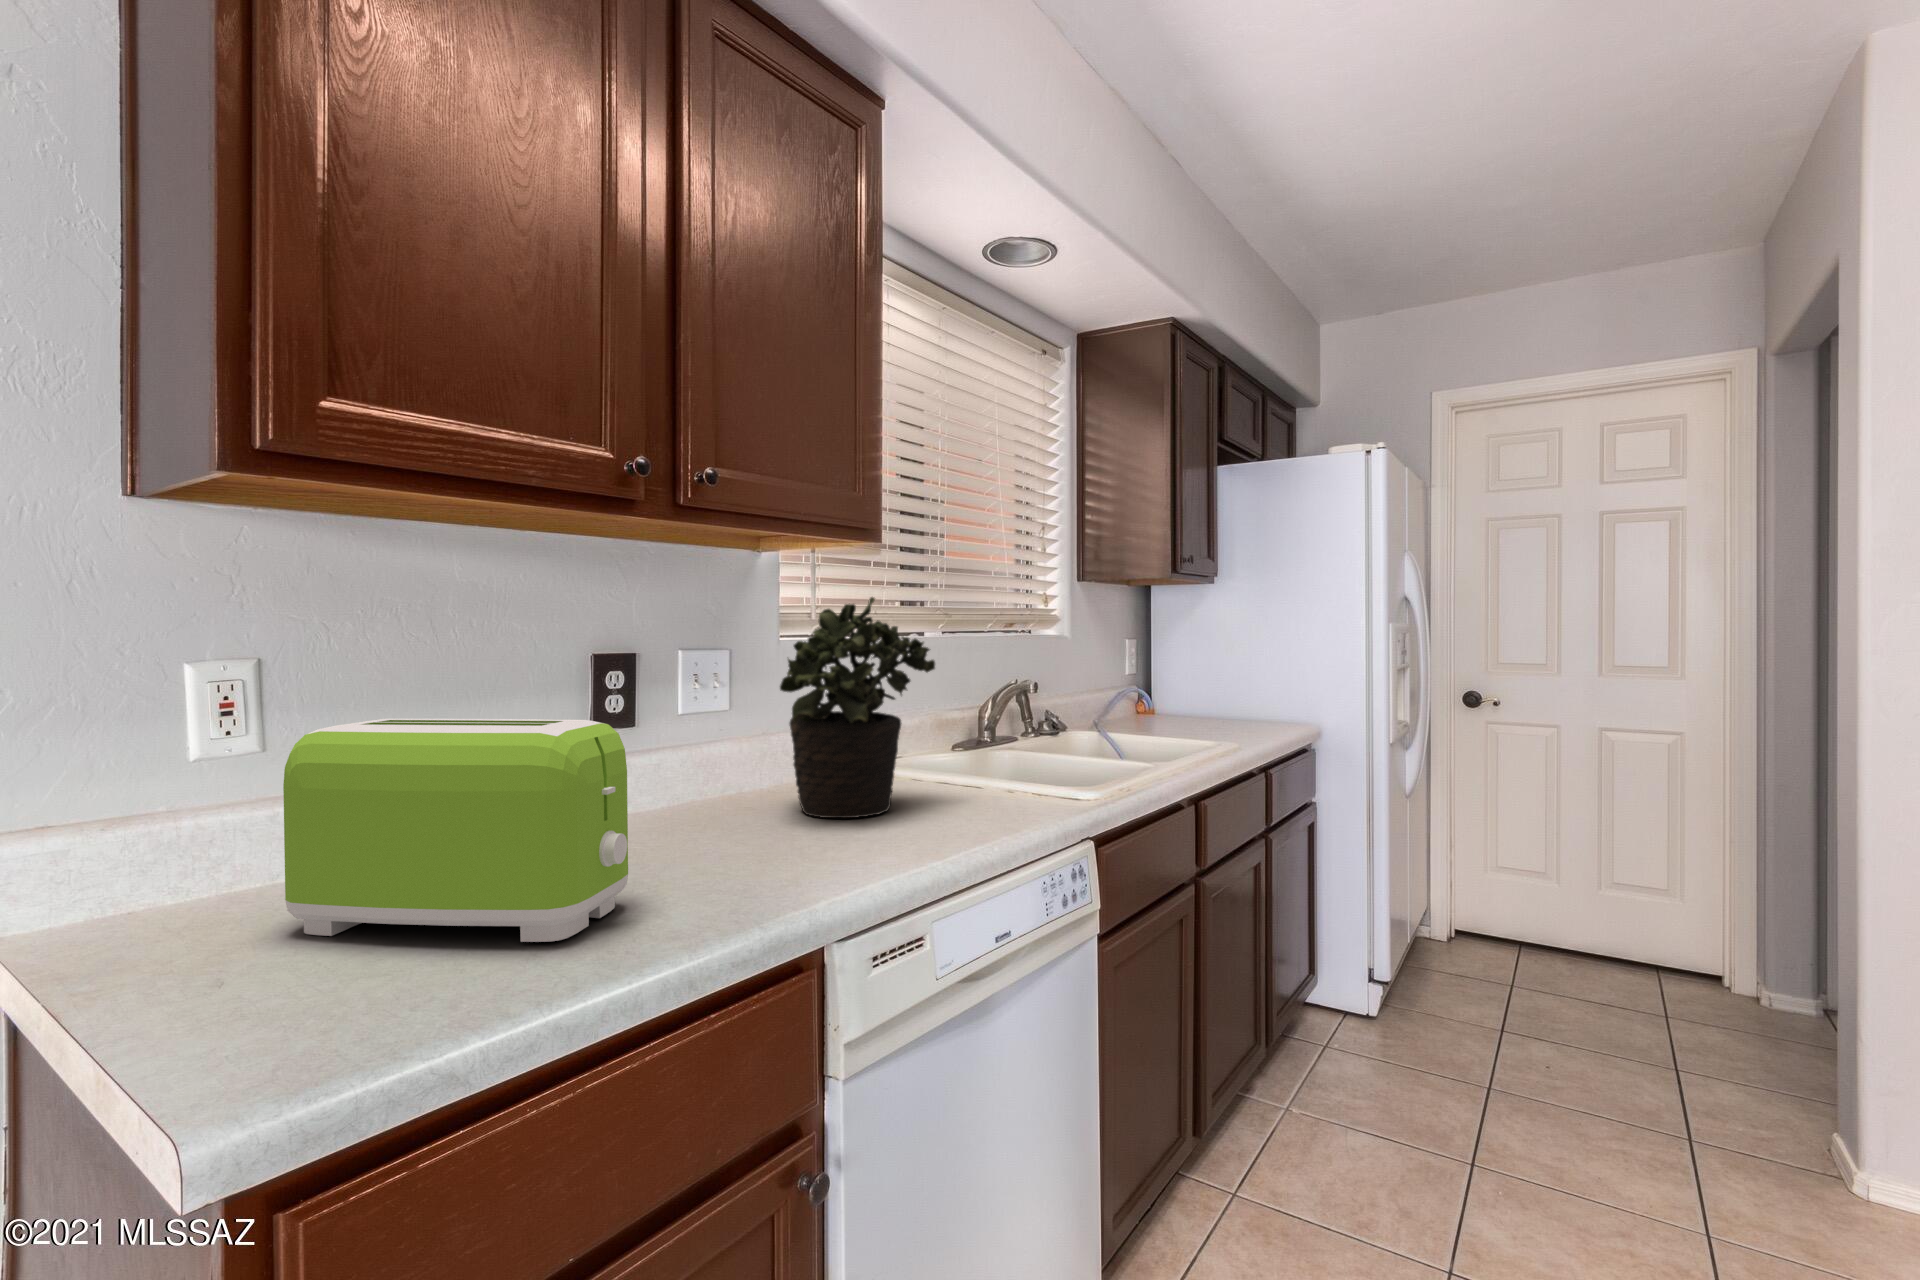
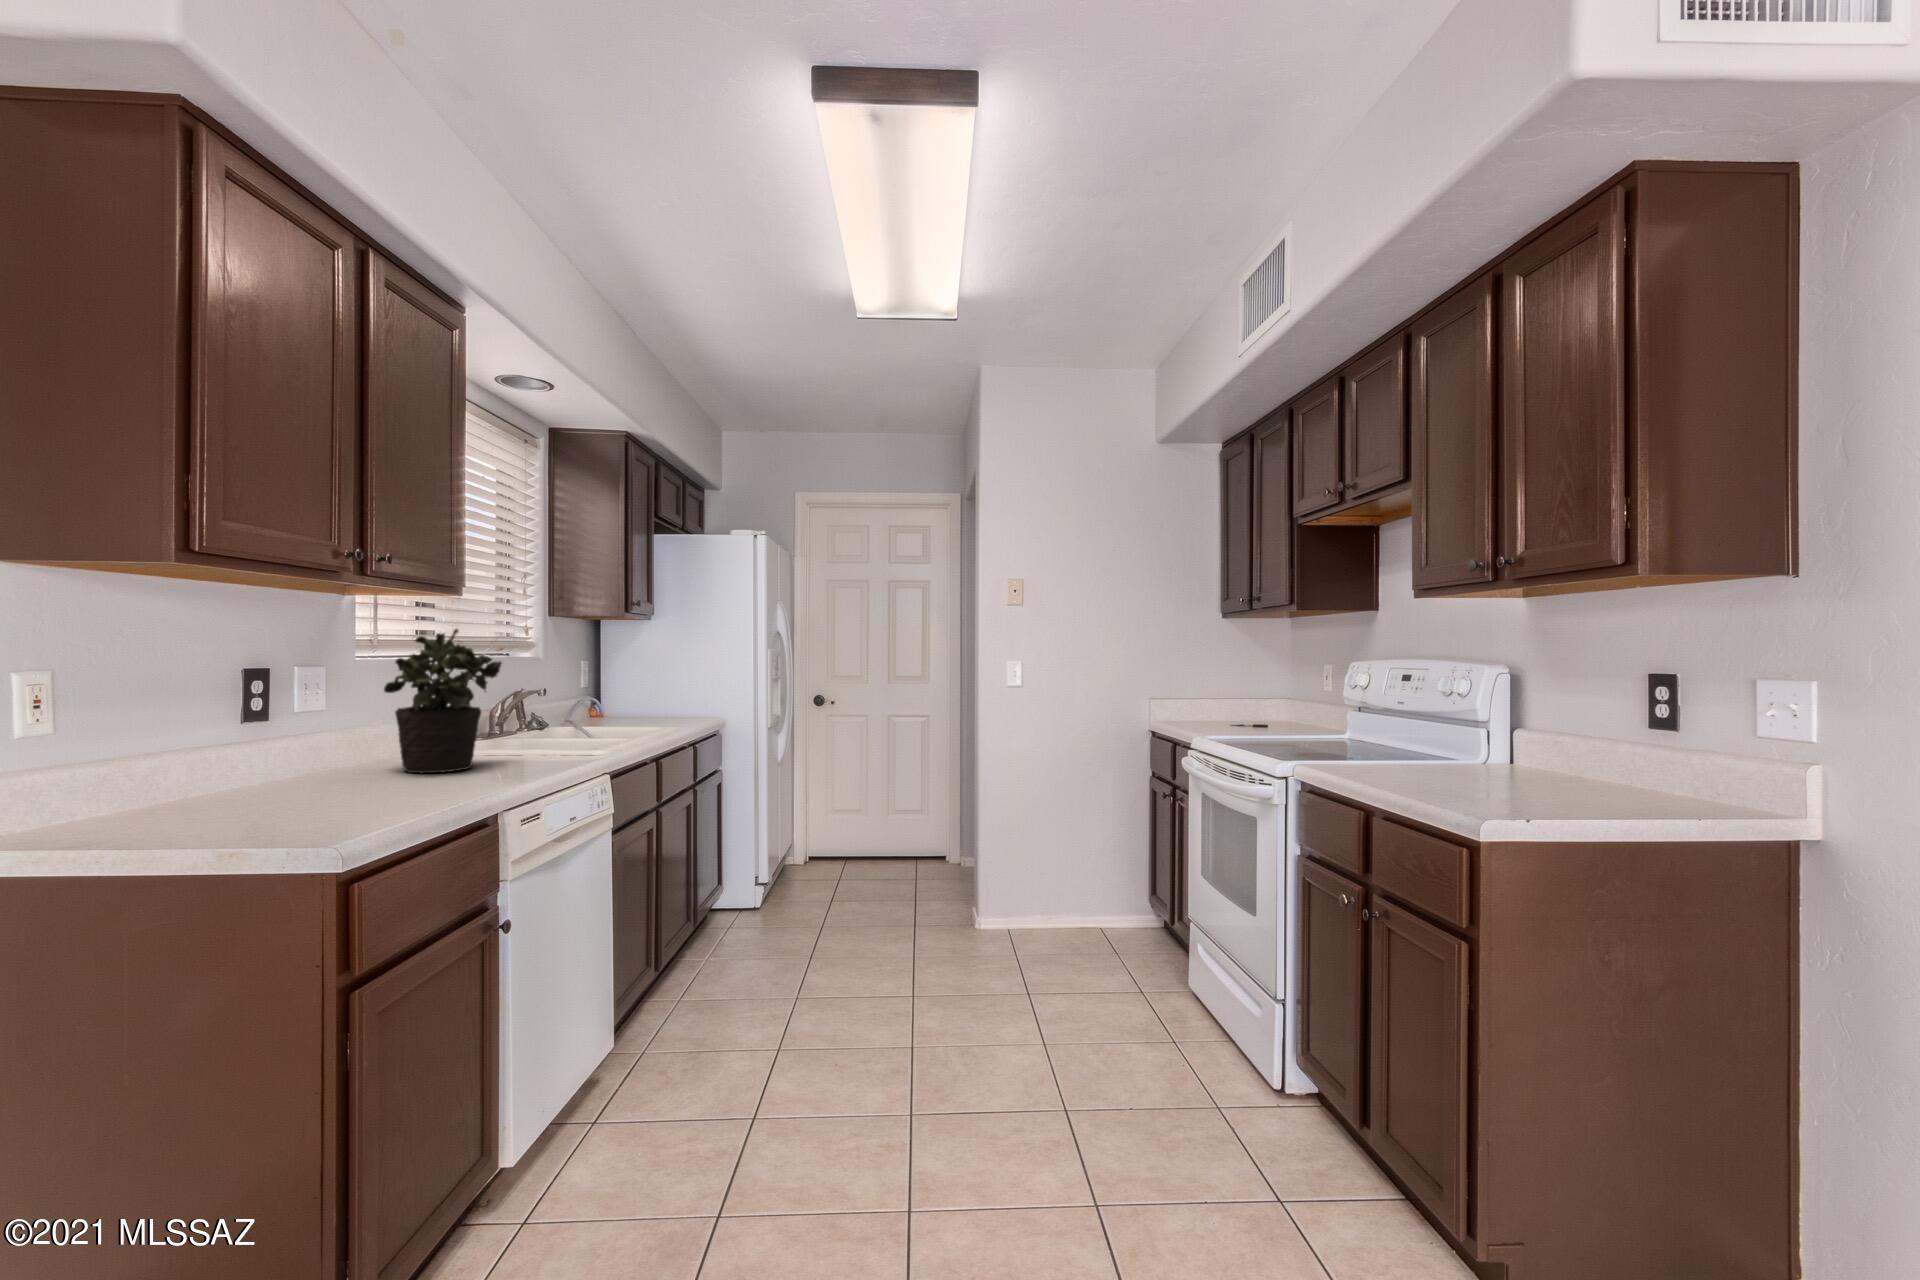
toaster: present [283,719,628,942] -> none [145,700,383,834]

